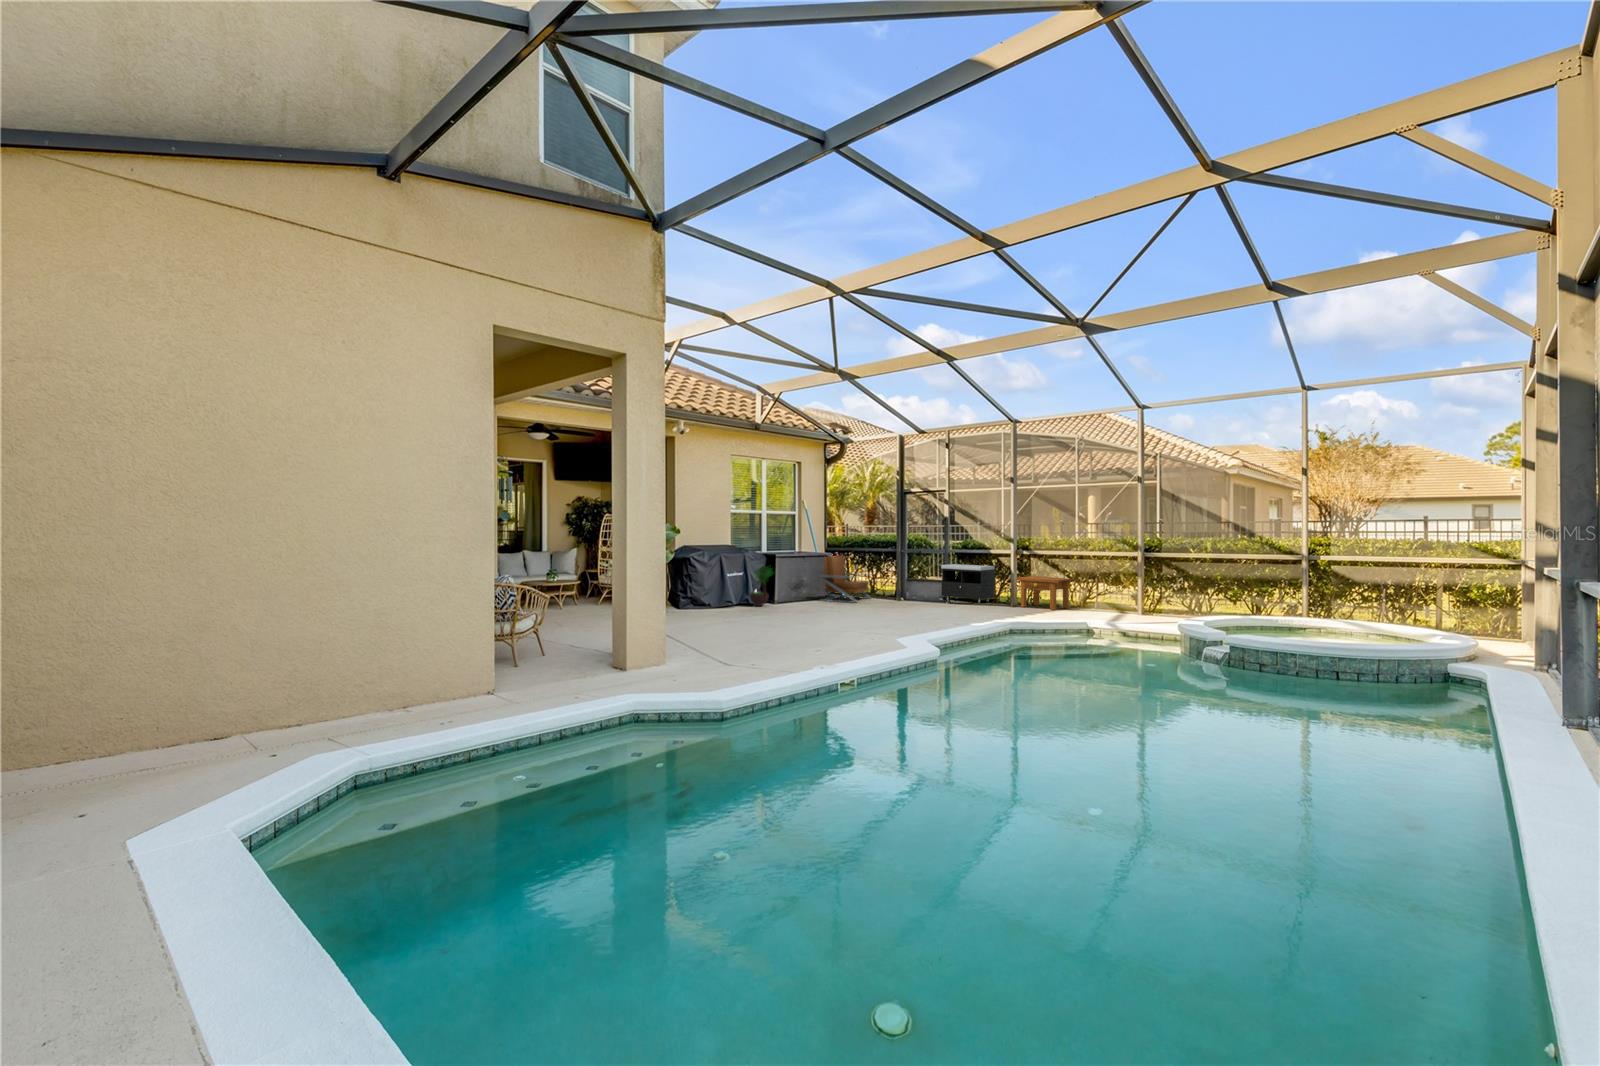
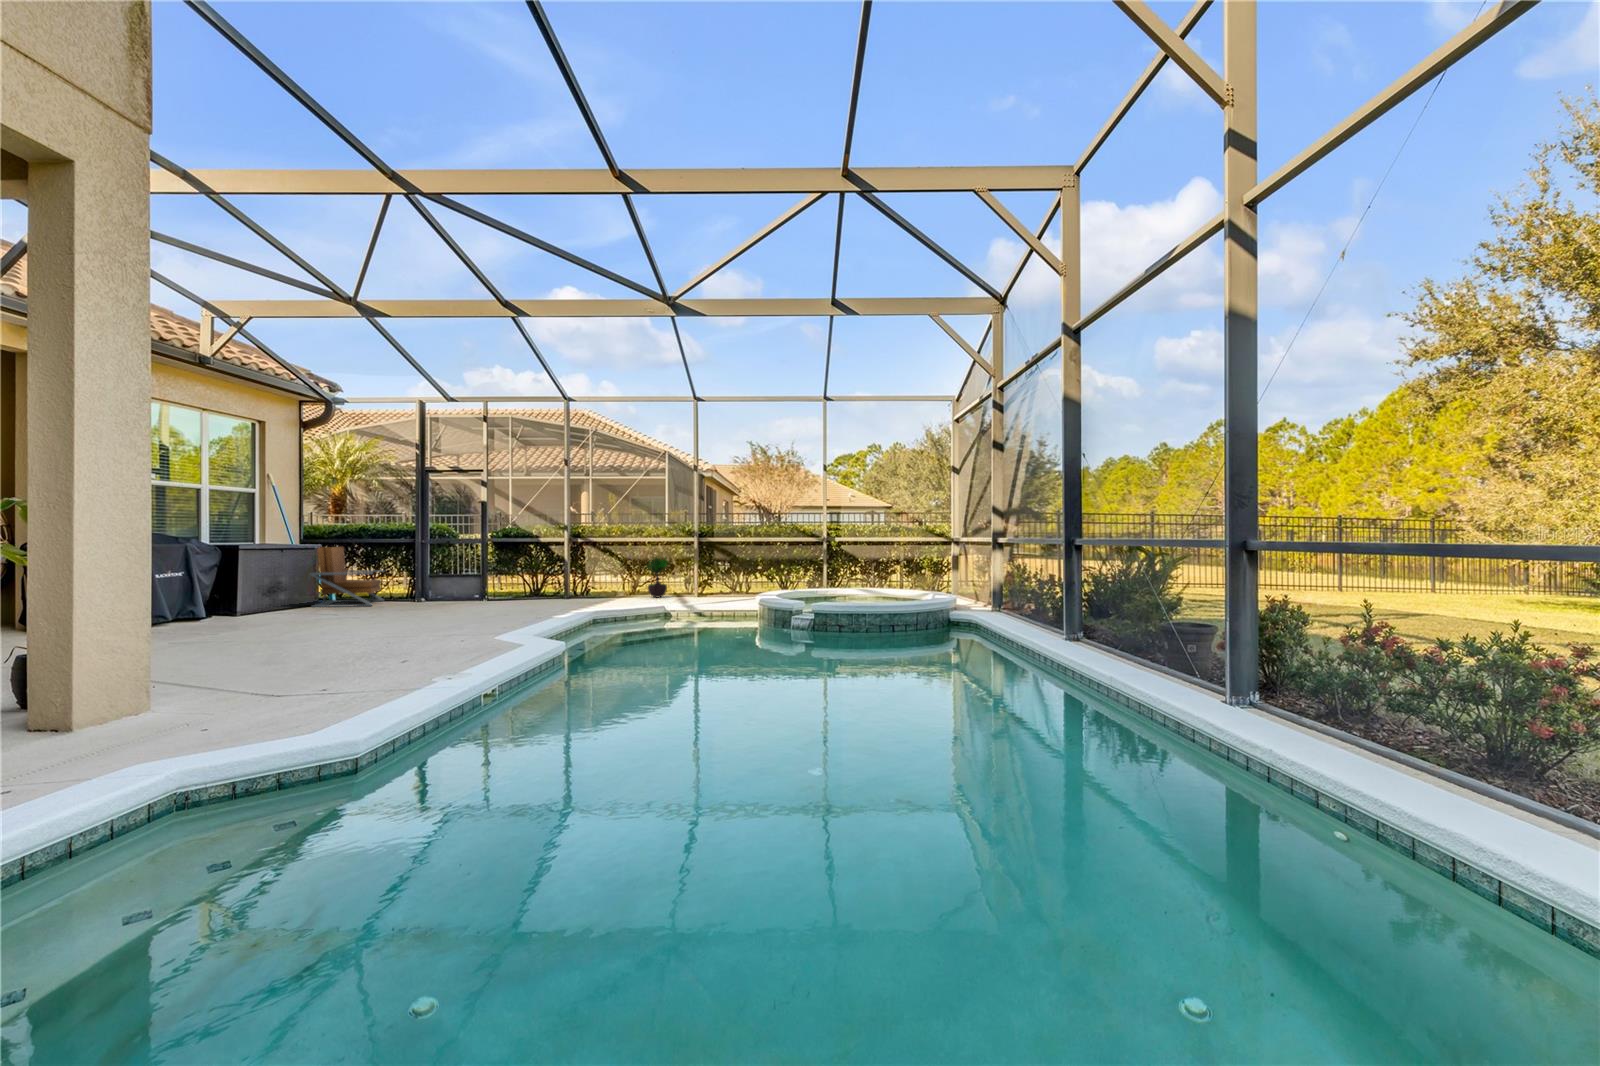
storage bench: present [941,564,995,602] -> none [476,557,539,598]
potted tree: present [750,567,772,606] -> present [646,558,667,598]
side table: present [1016,576,1075,610] -> none [570,566,629,599]

